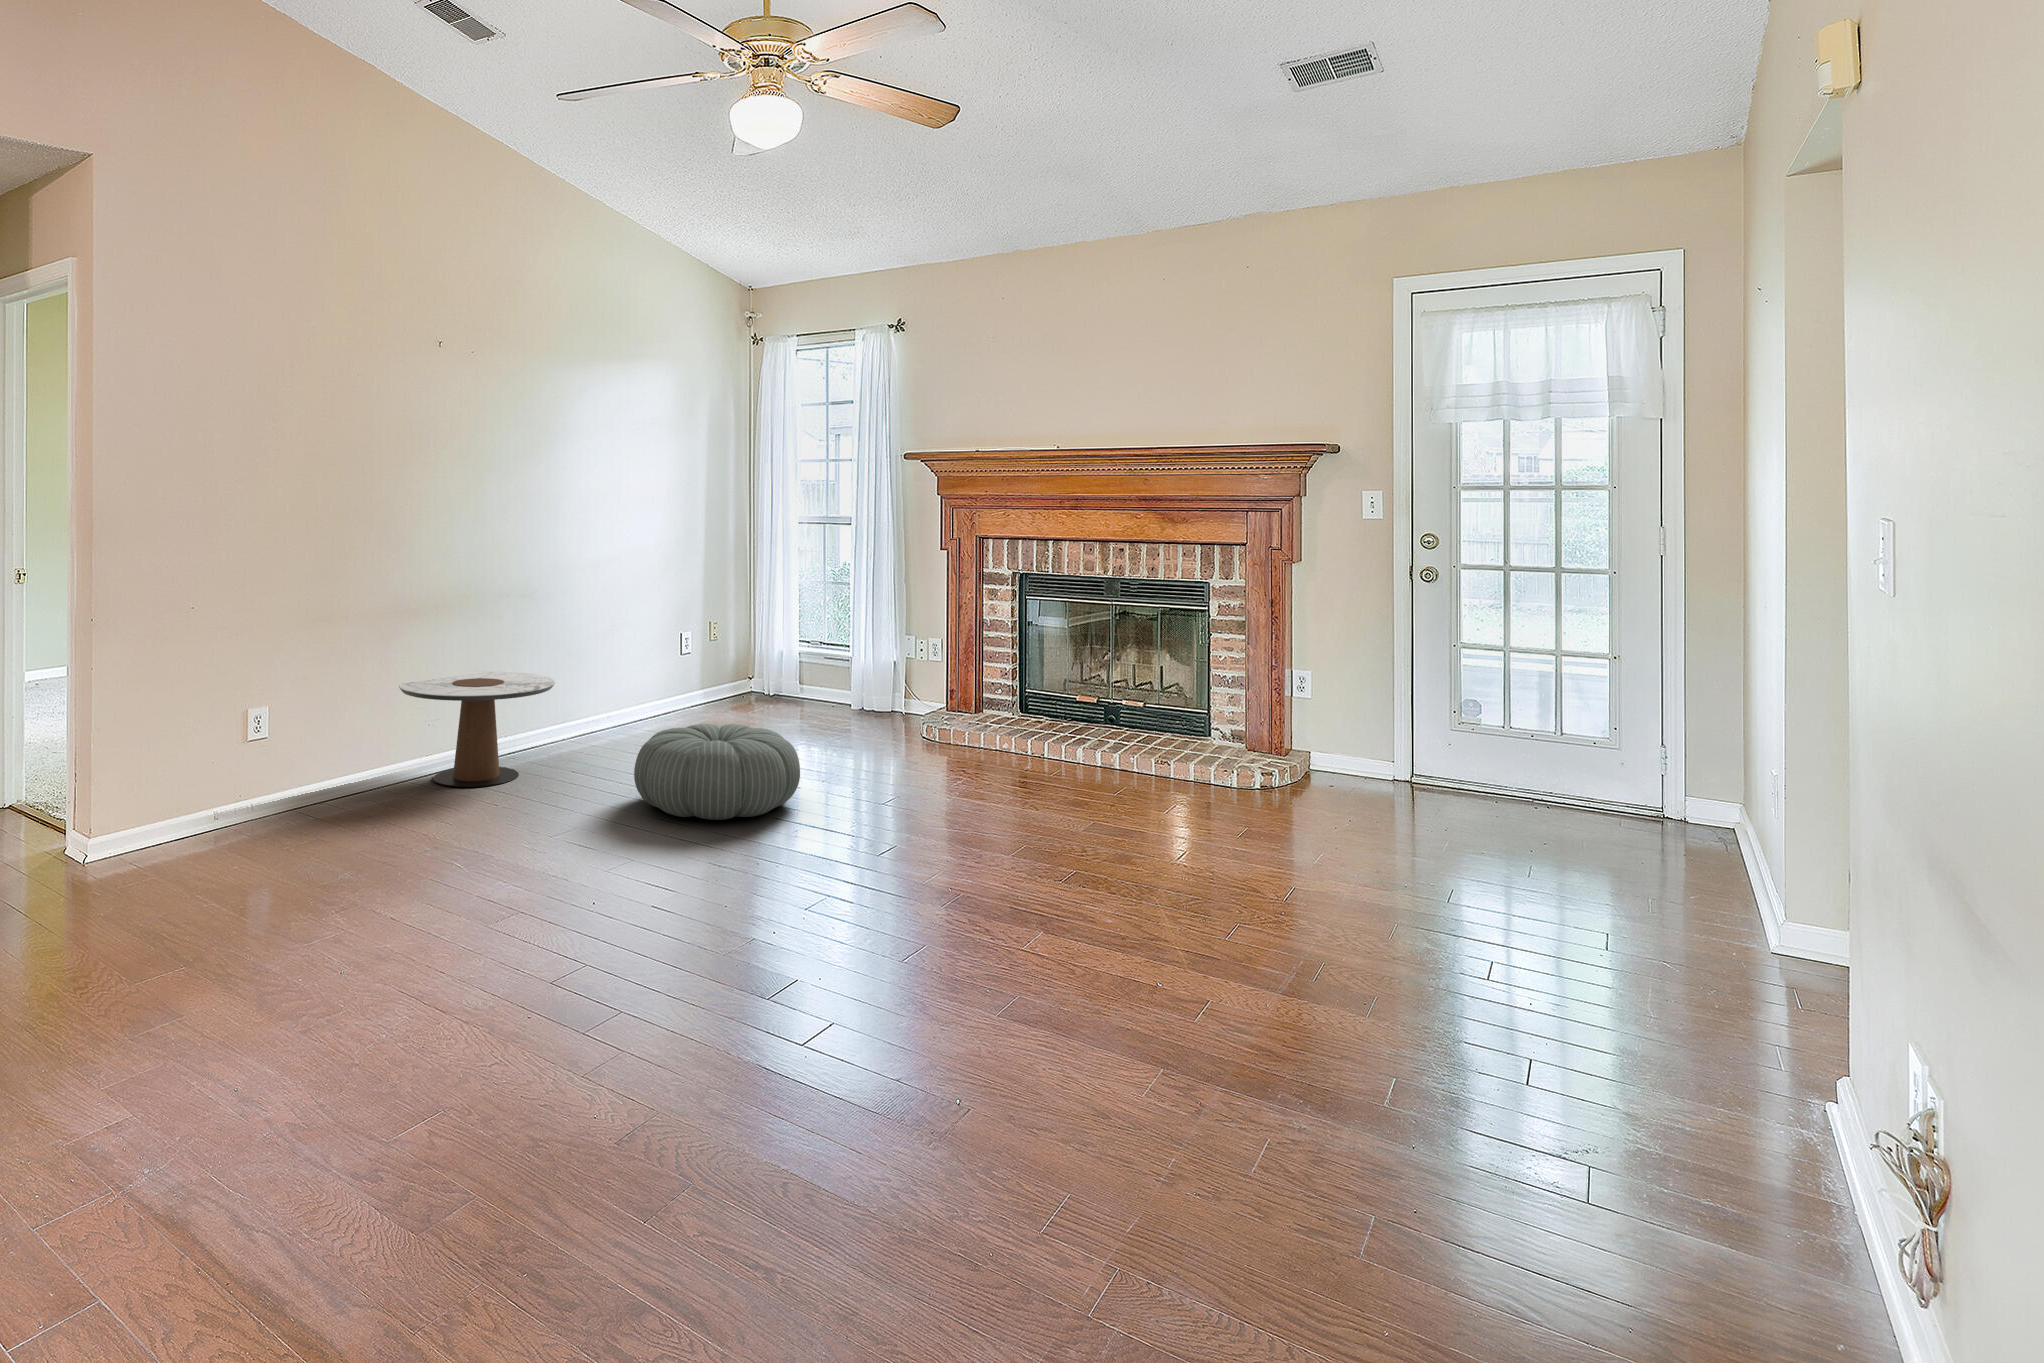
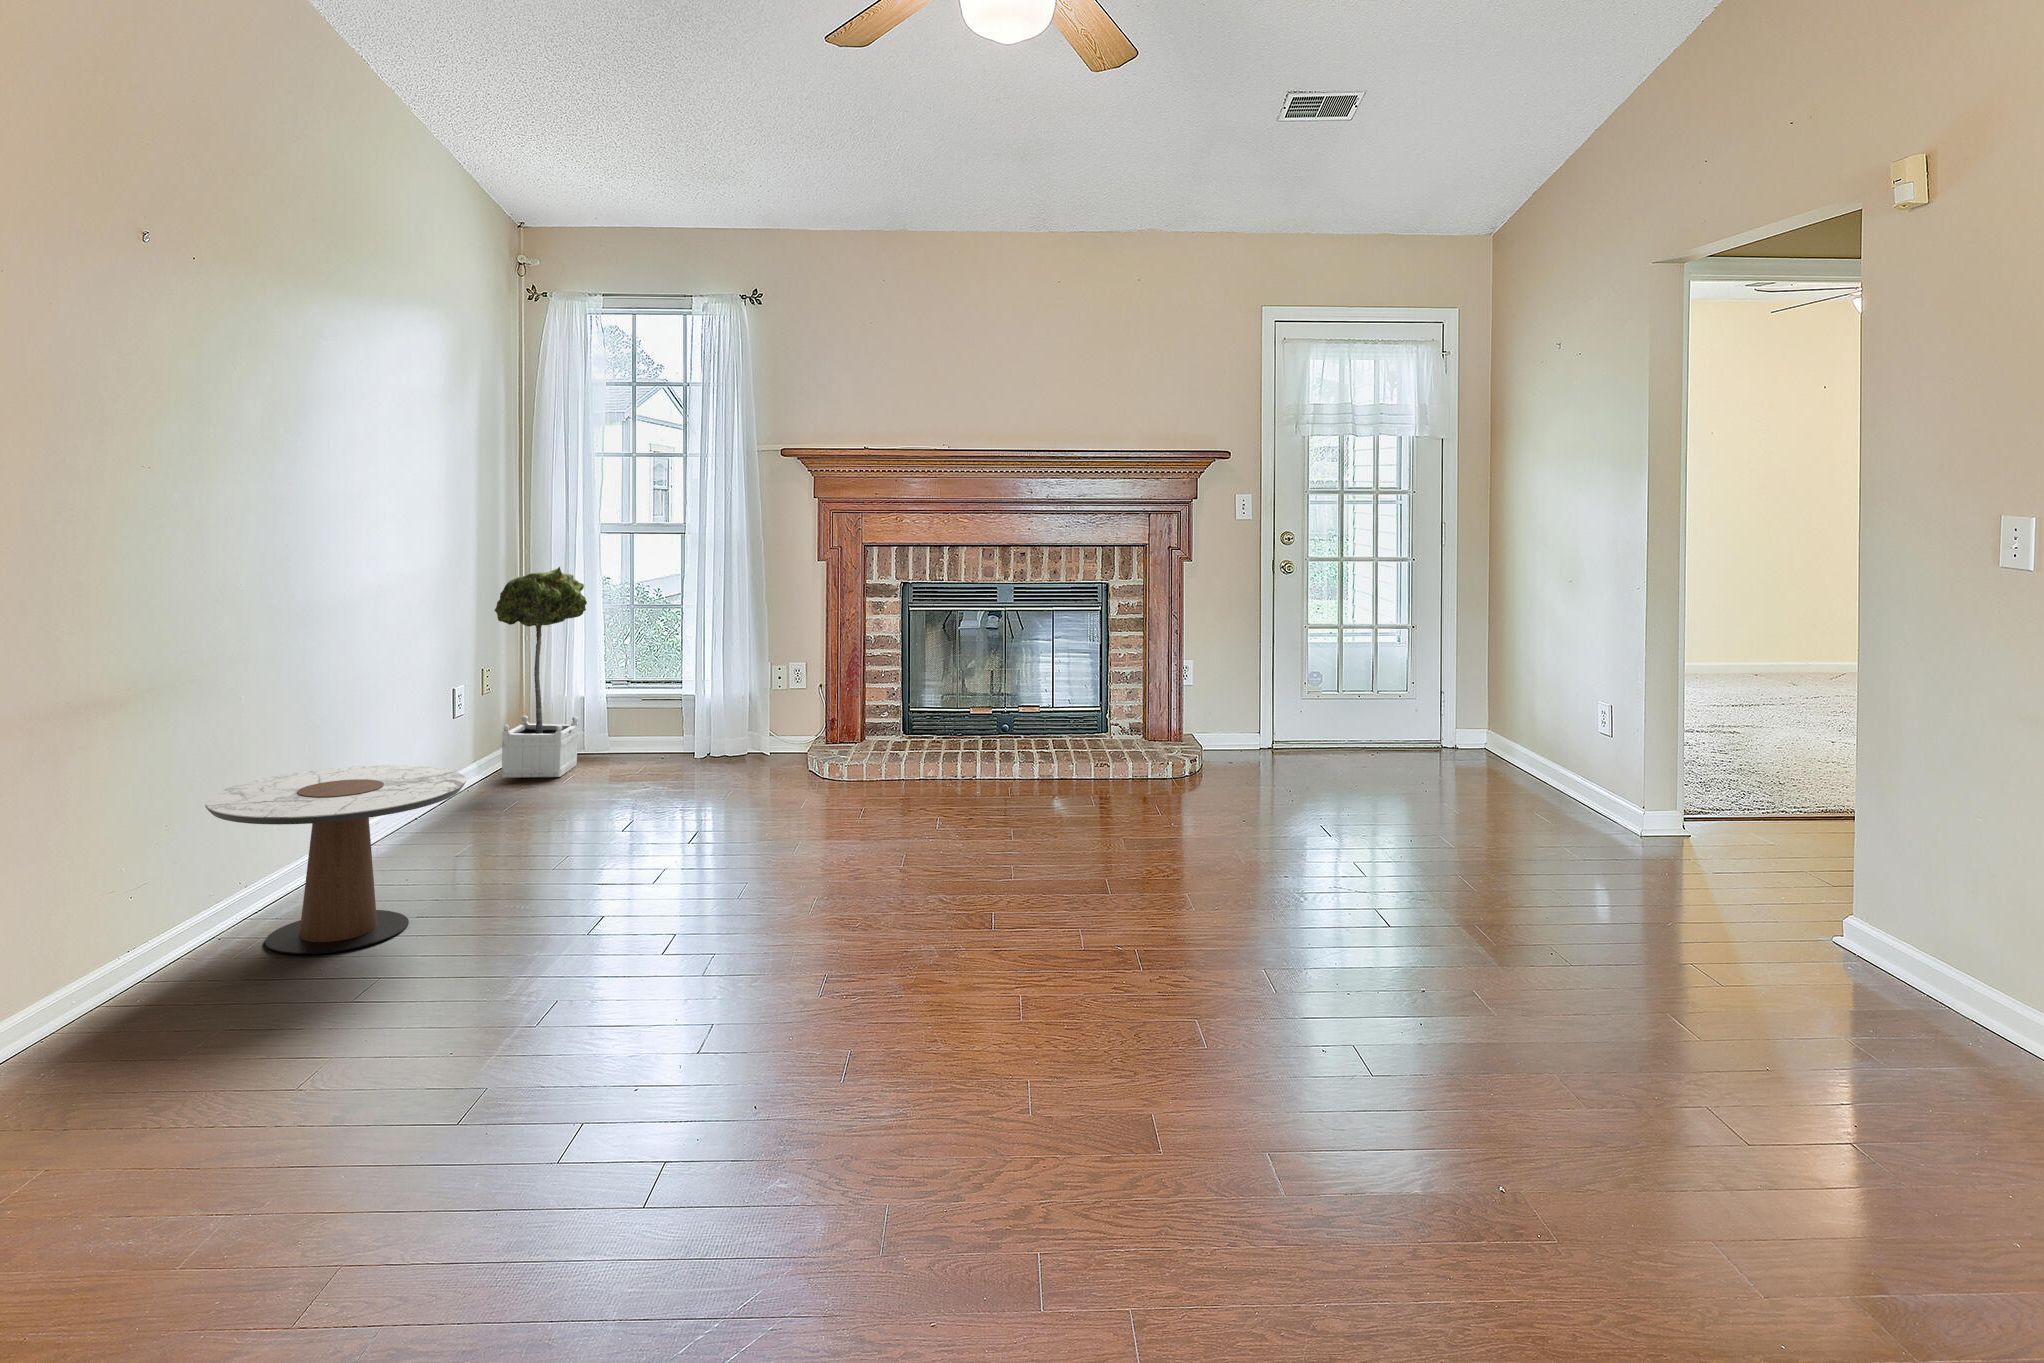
potted tree: none [703,547,774,709] -> present [495,567,587,777]
pouf: present [634,724,800,820] -> none [641,789,854,916]

